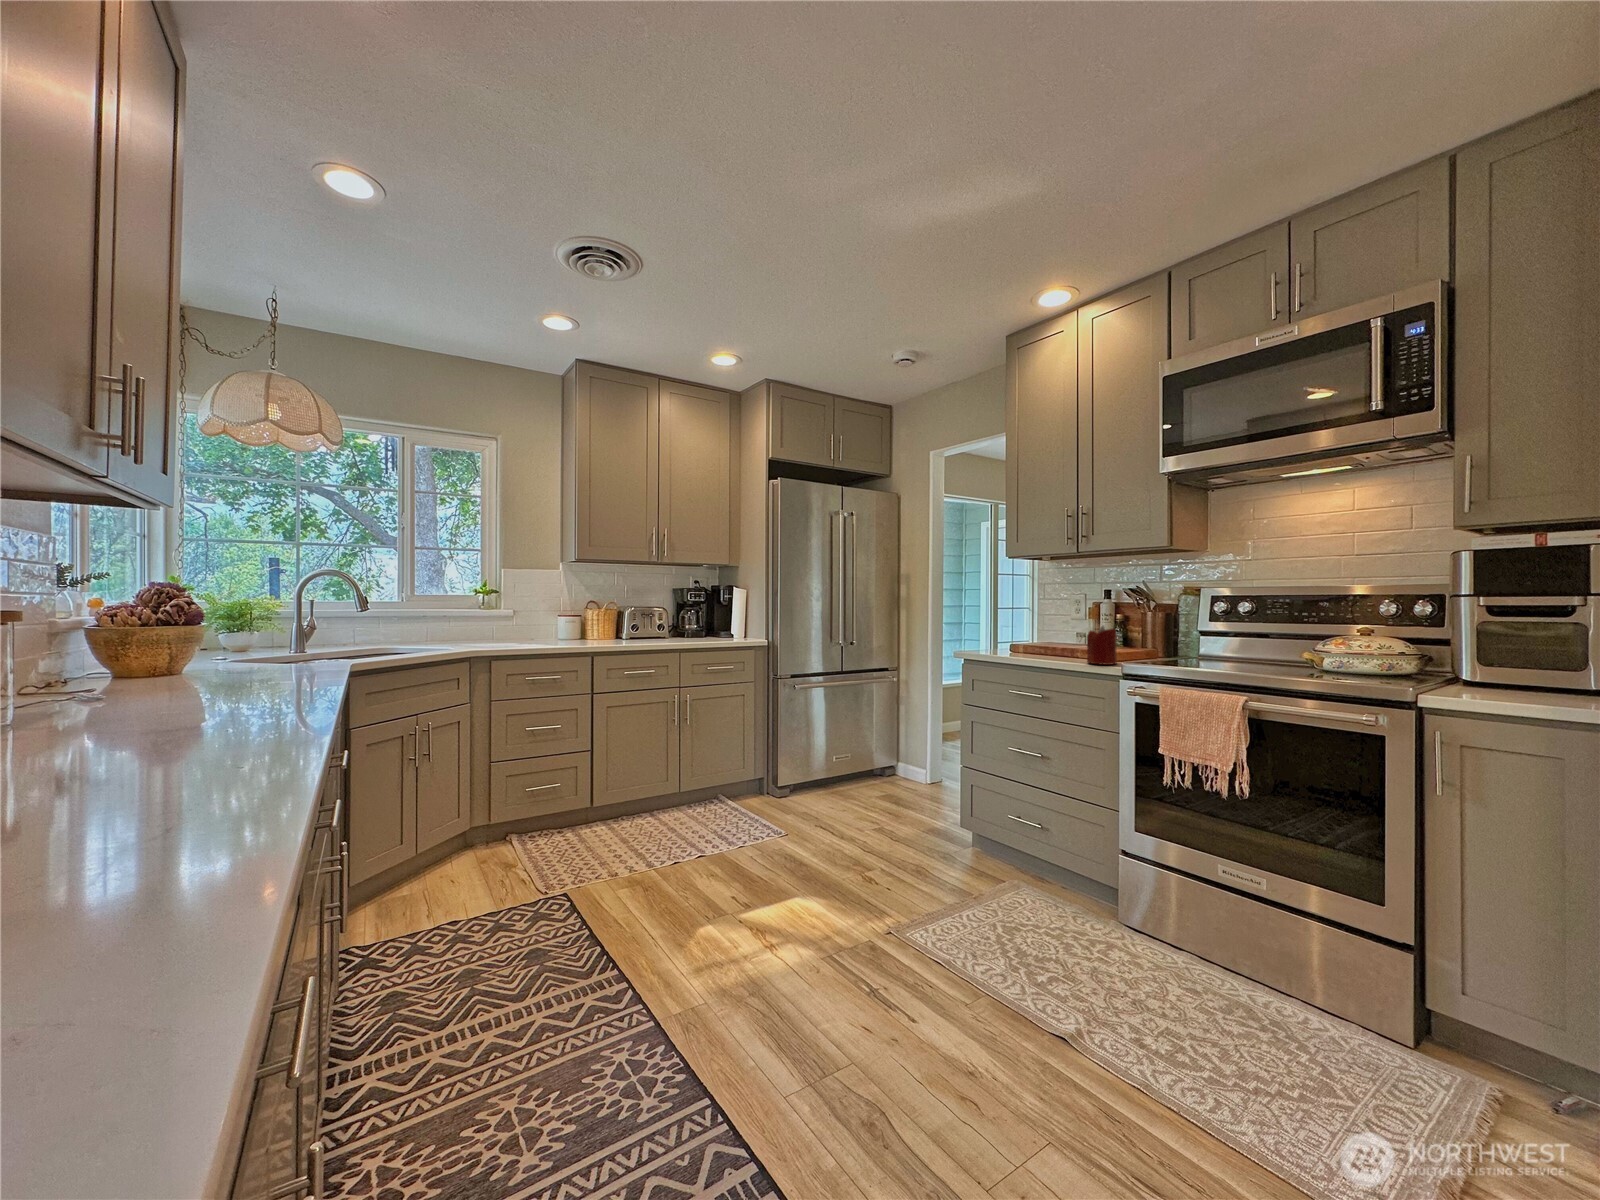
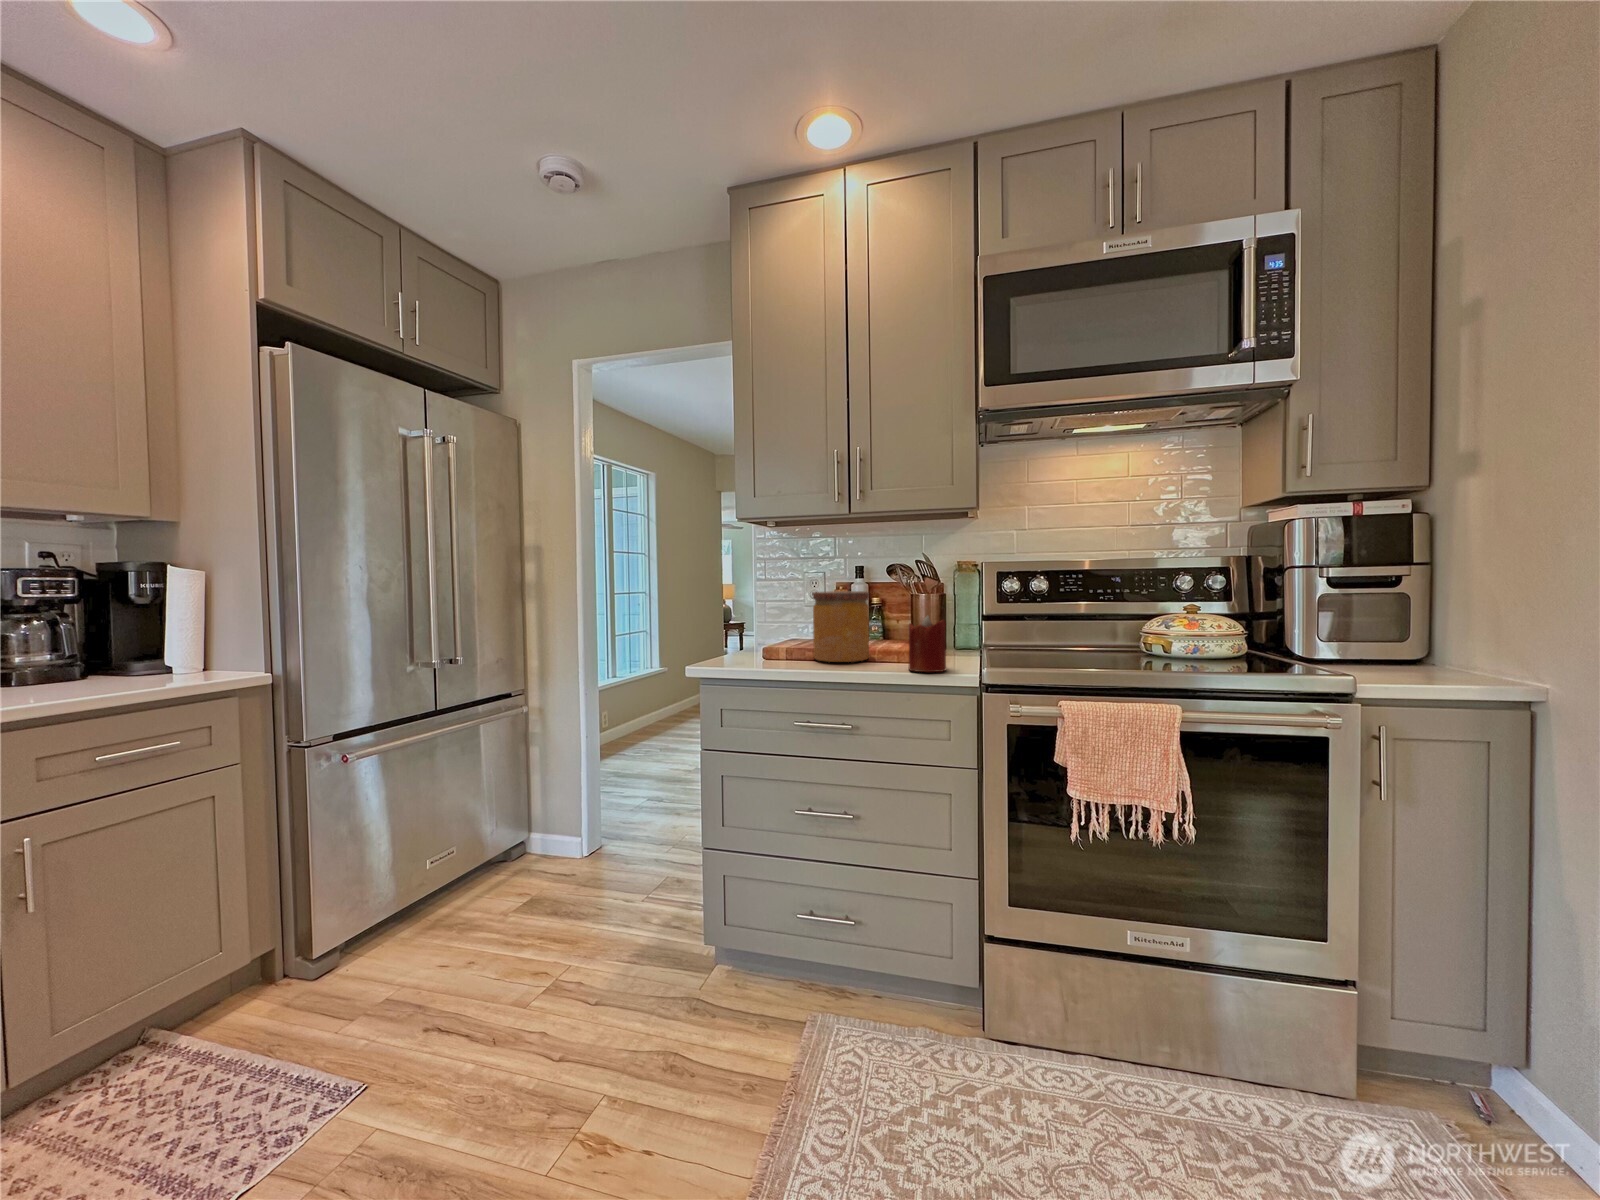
jar: none [1039,607,1081,656] -> present [813,591,869,662]

